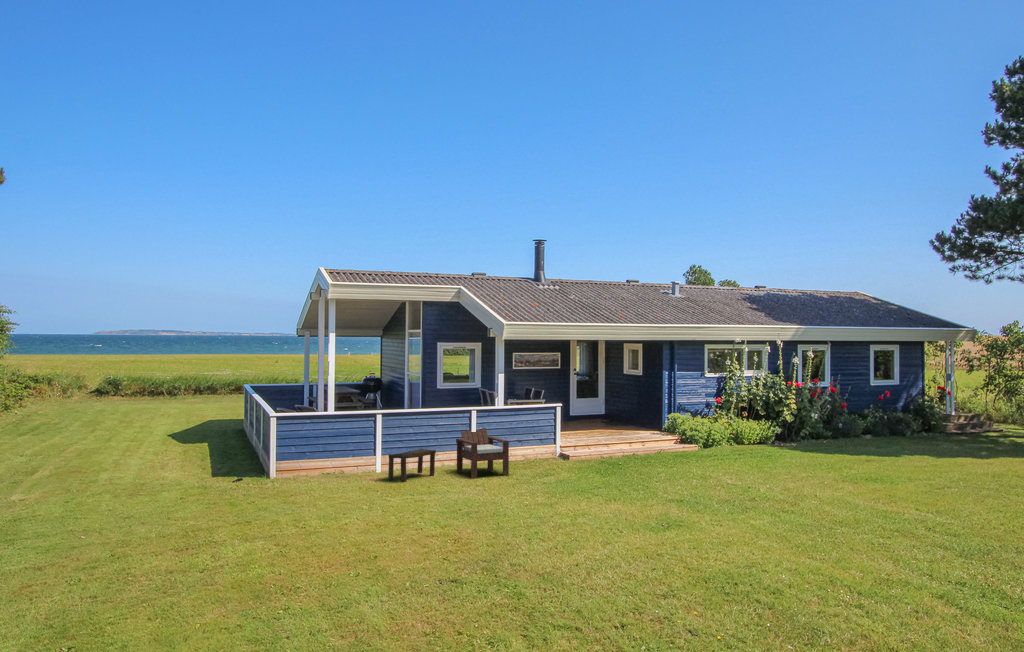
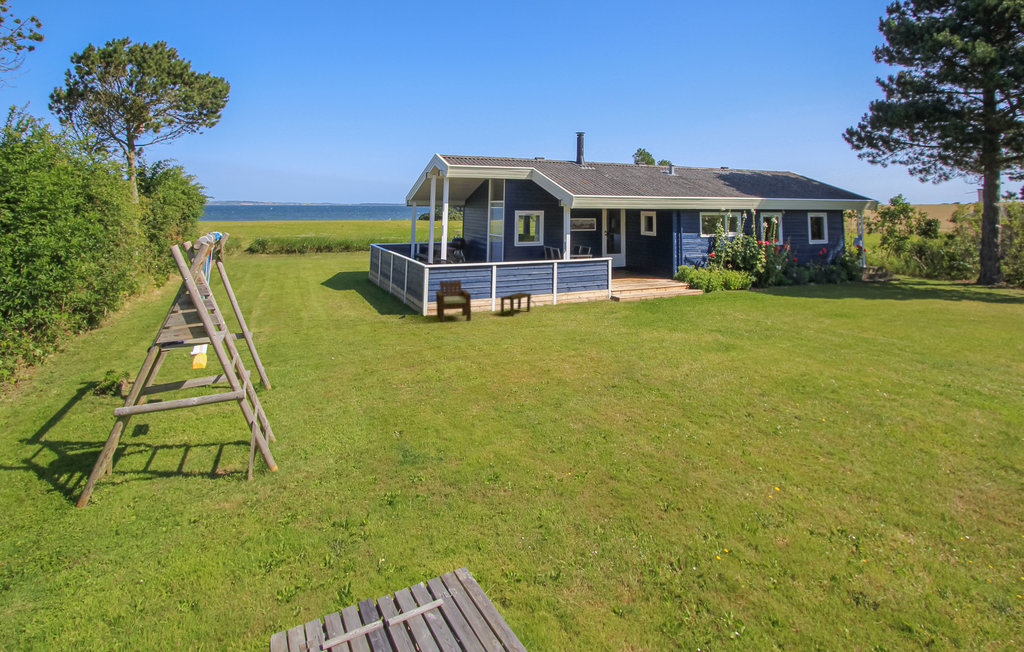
chair: present [456,428,509,478] -> present [436,280,471,322]

